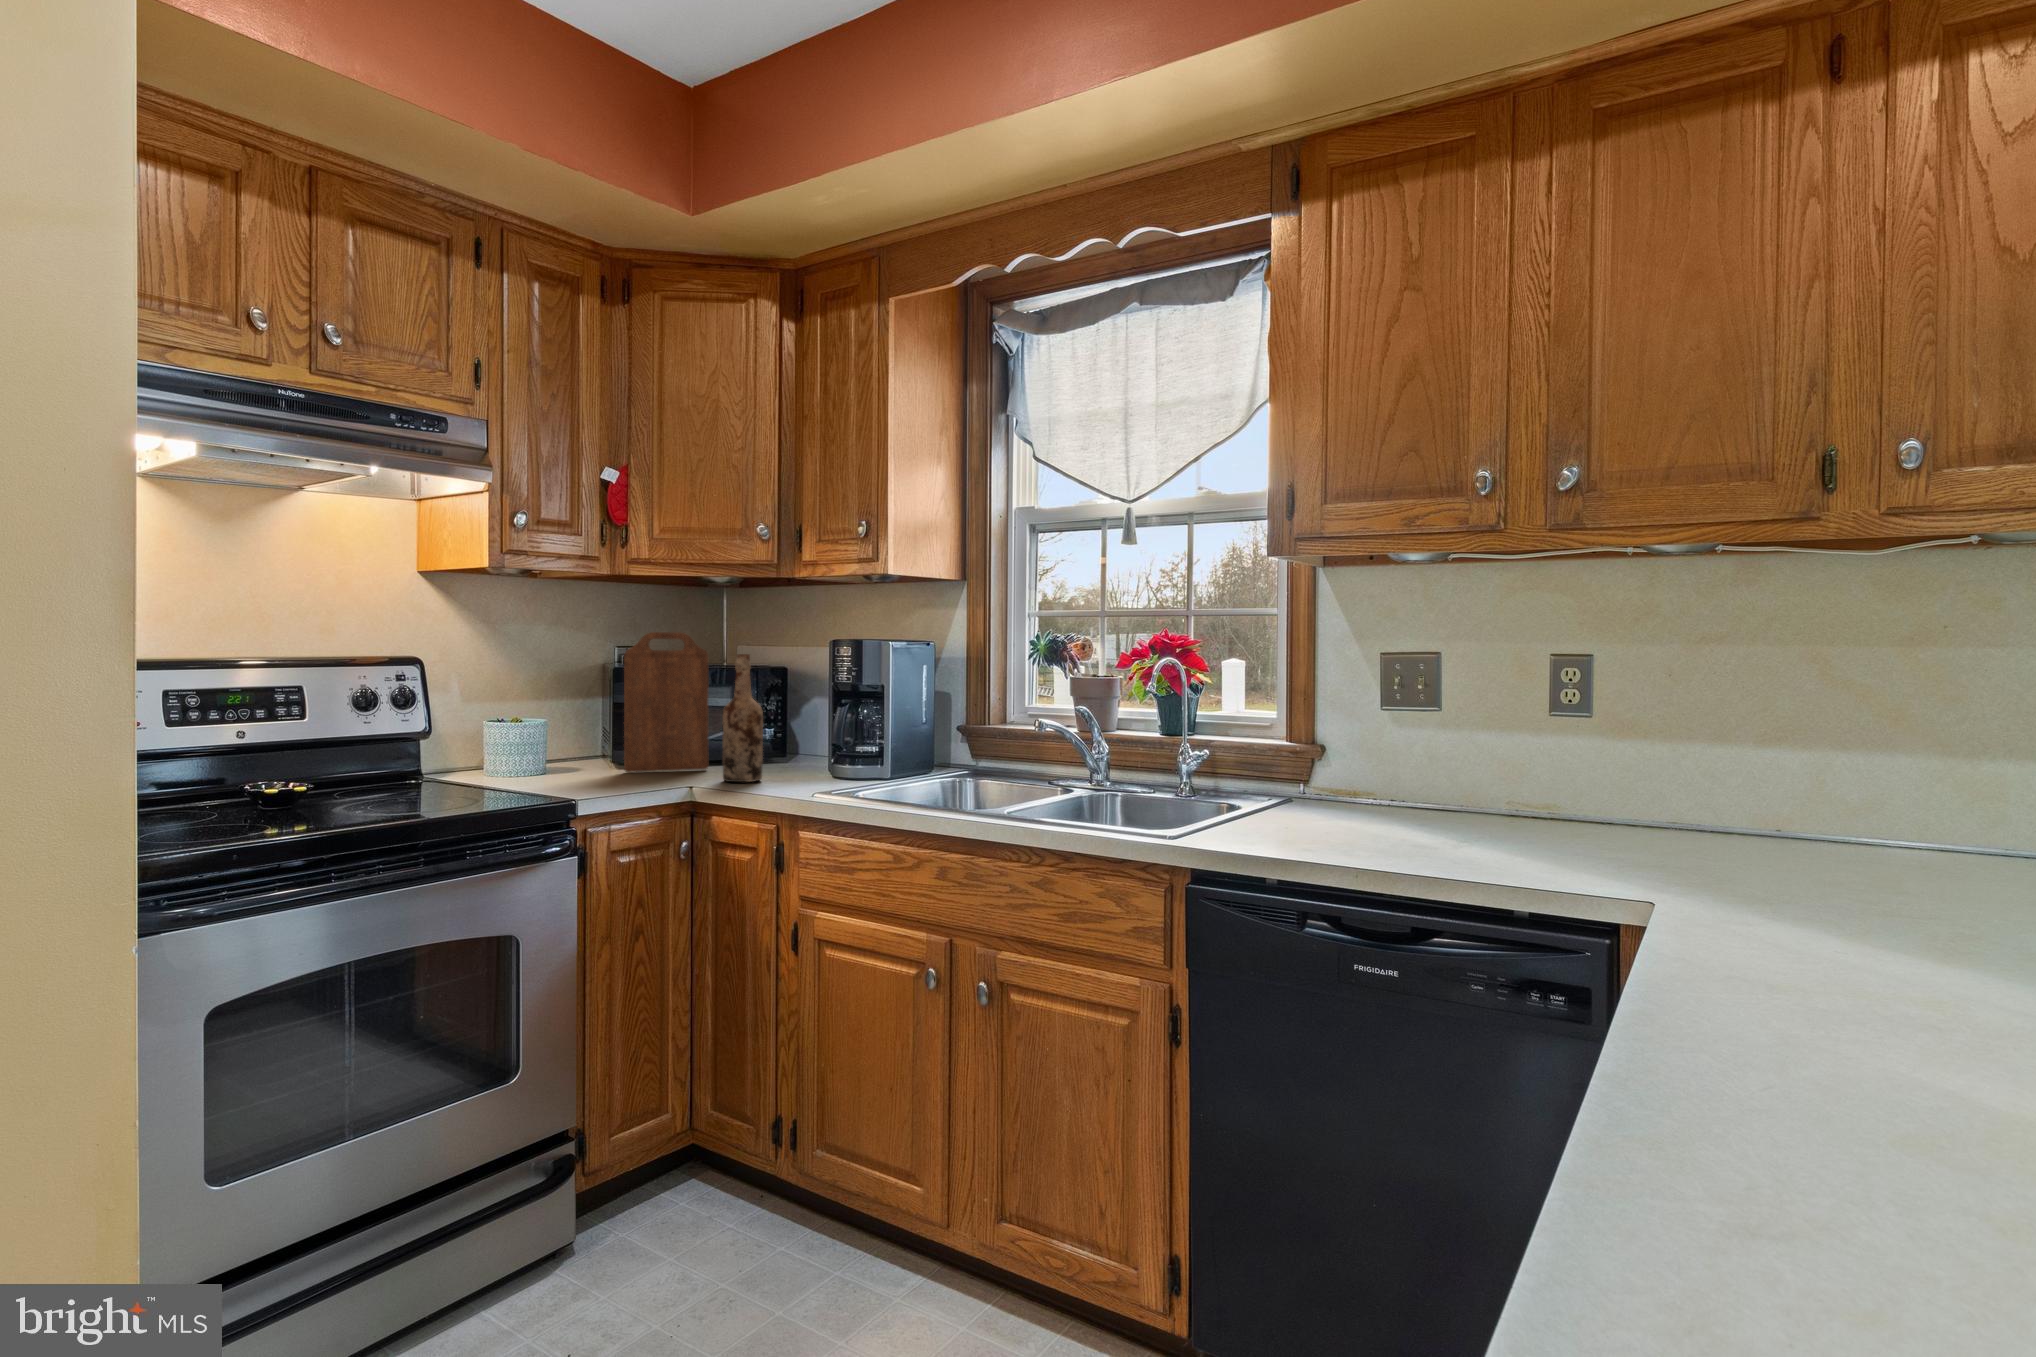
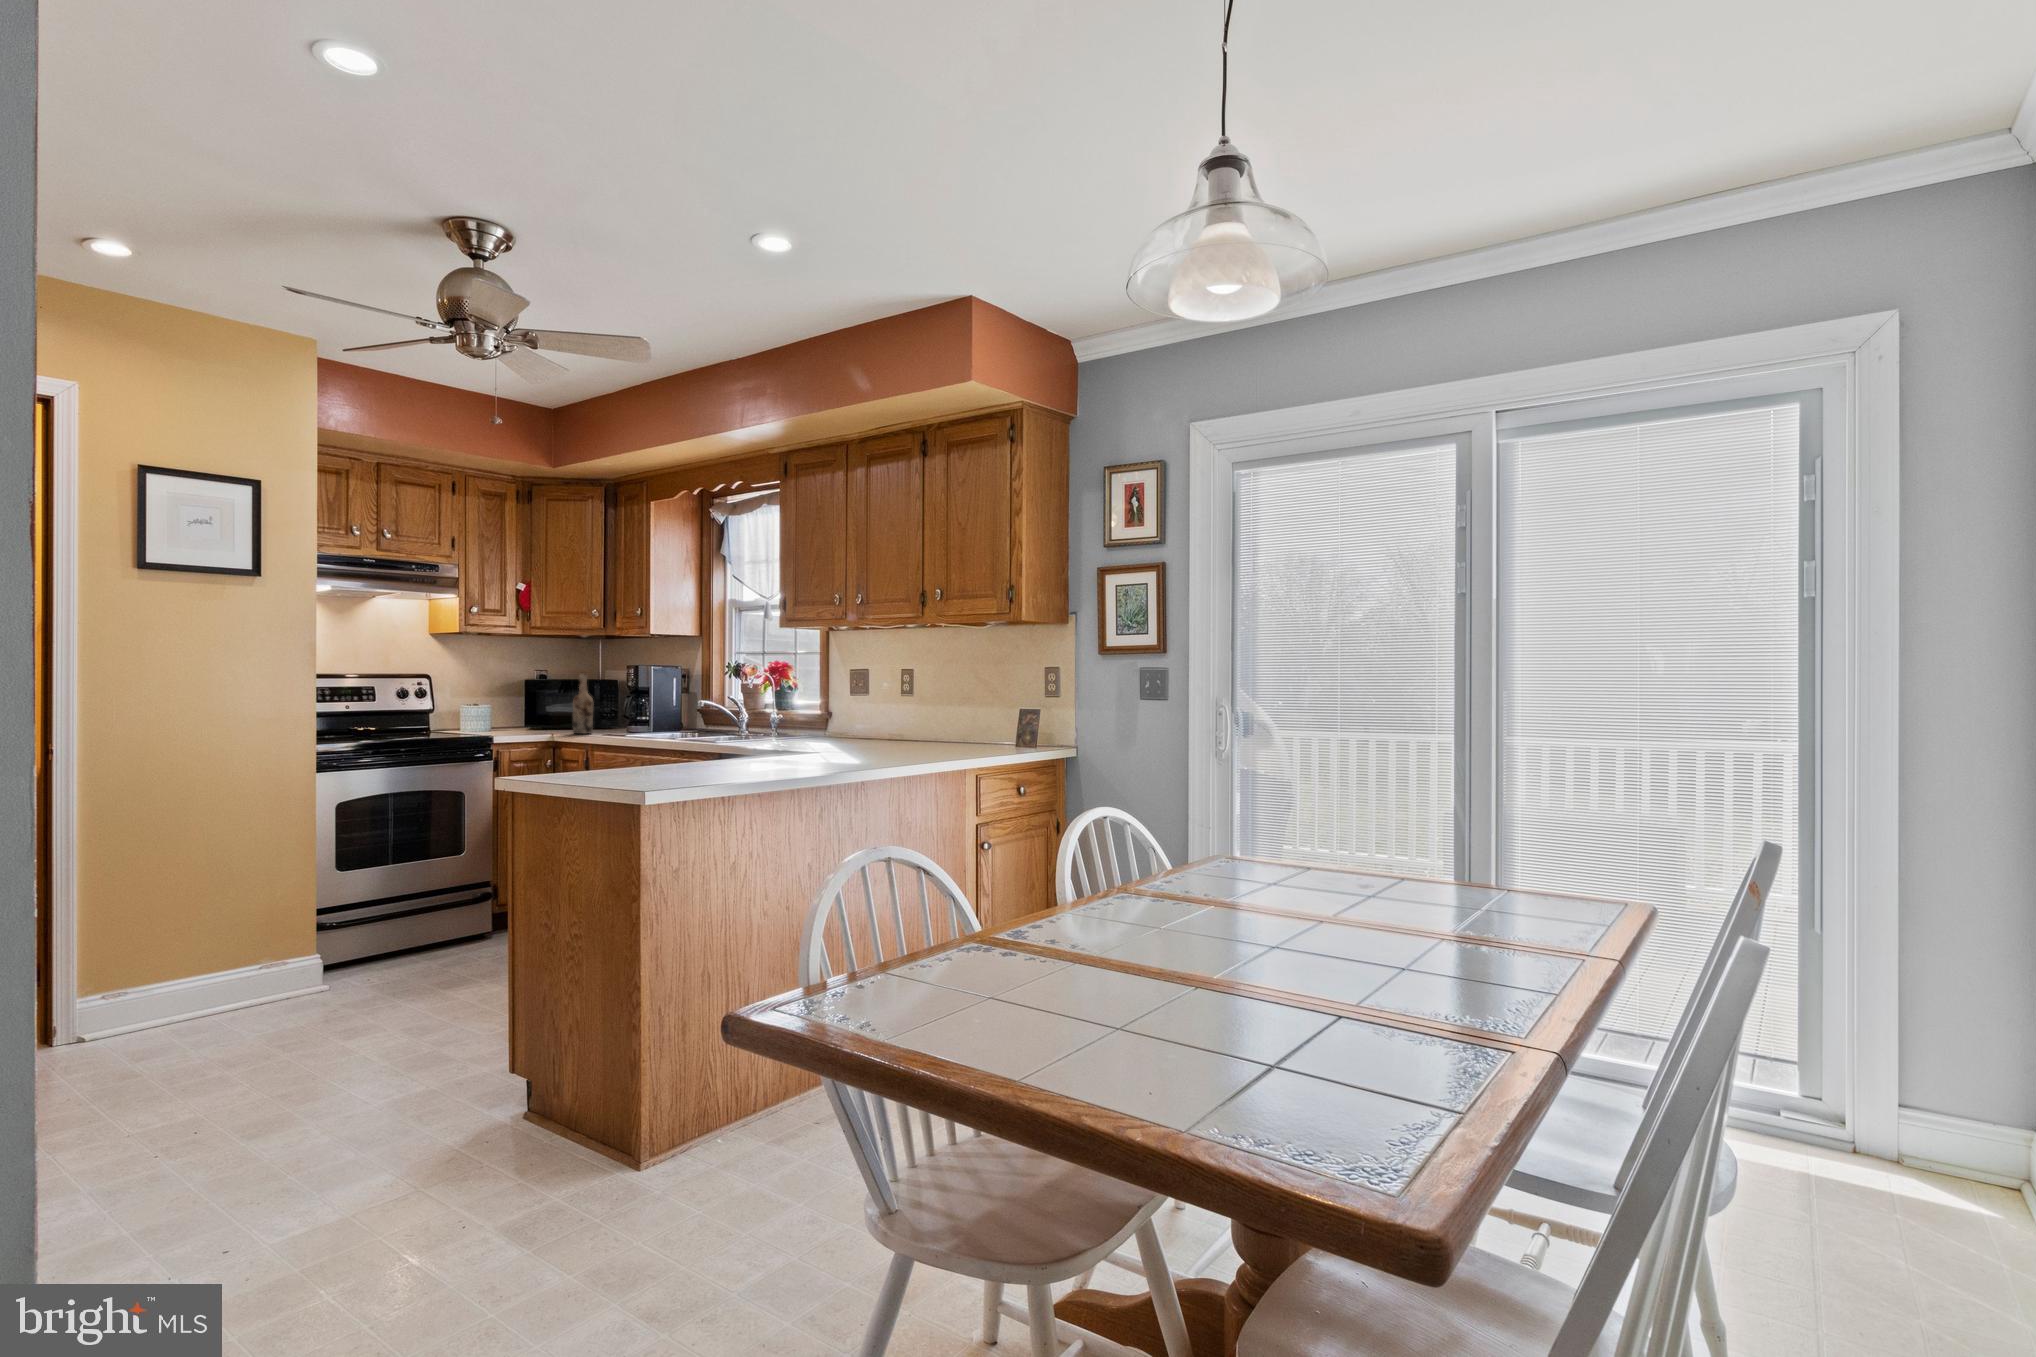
cutting board: present [624,632,708,773] -> none [528,662,572,731]

